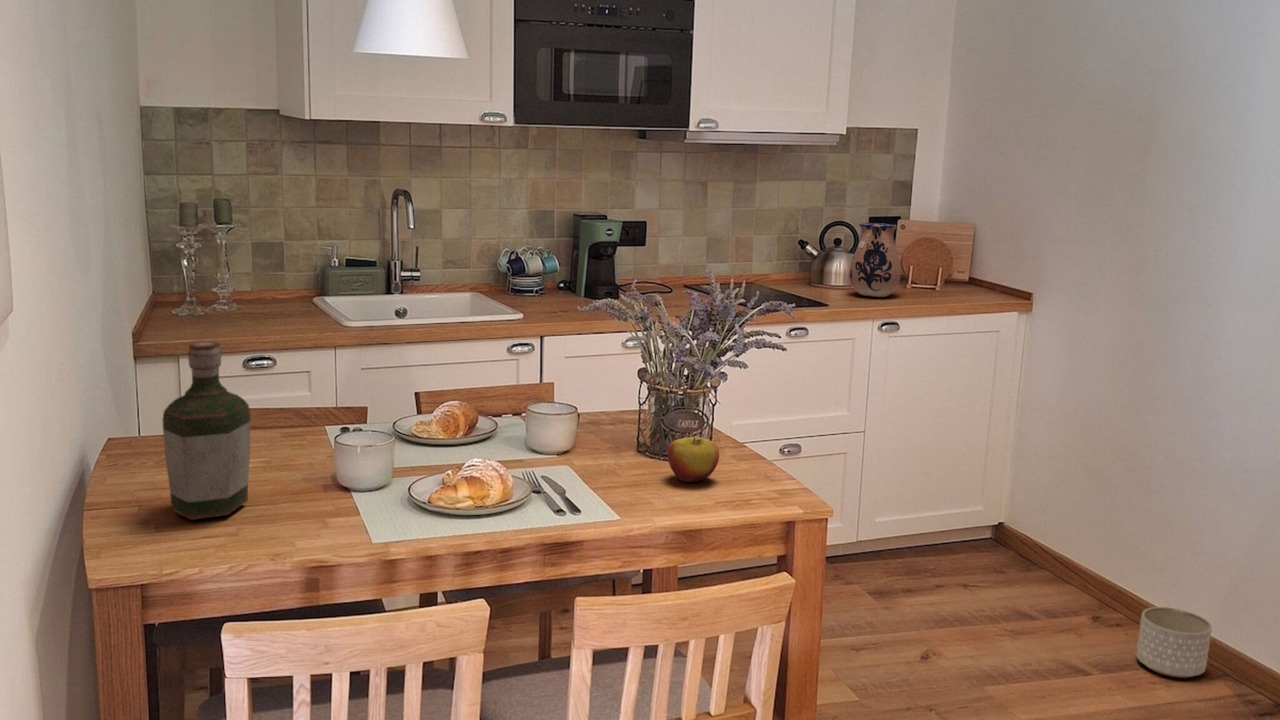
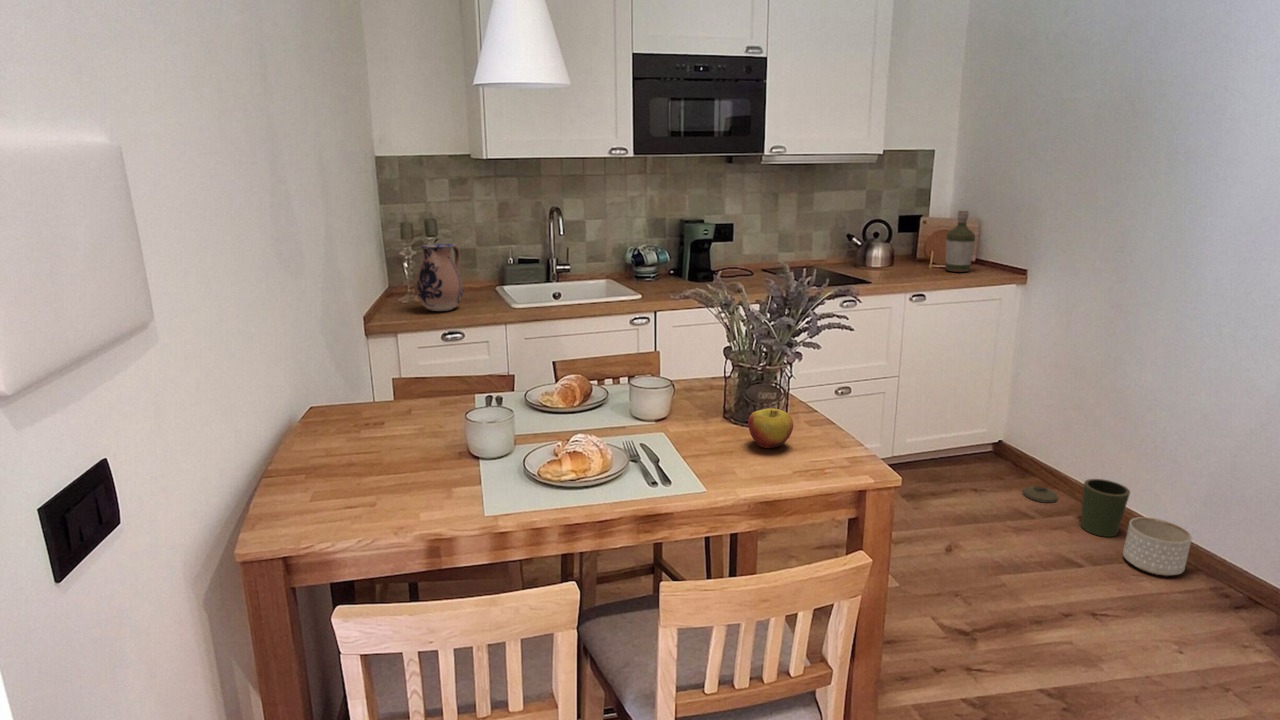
ceramic pitcher: present [850,223,901,297] -> present [417,244,463,311]
bottle: present [163,341,250,520] -> present [945,211,975,272]
trash can: none [1024,563,1147,636] -> present [1023,479,1130,537]

